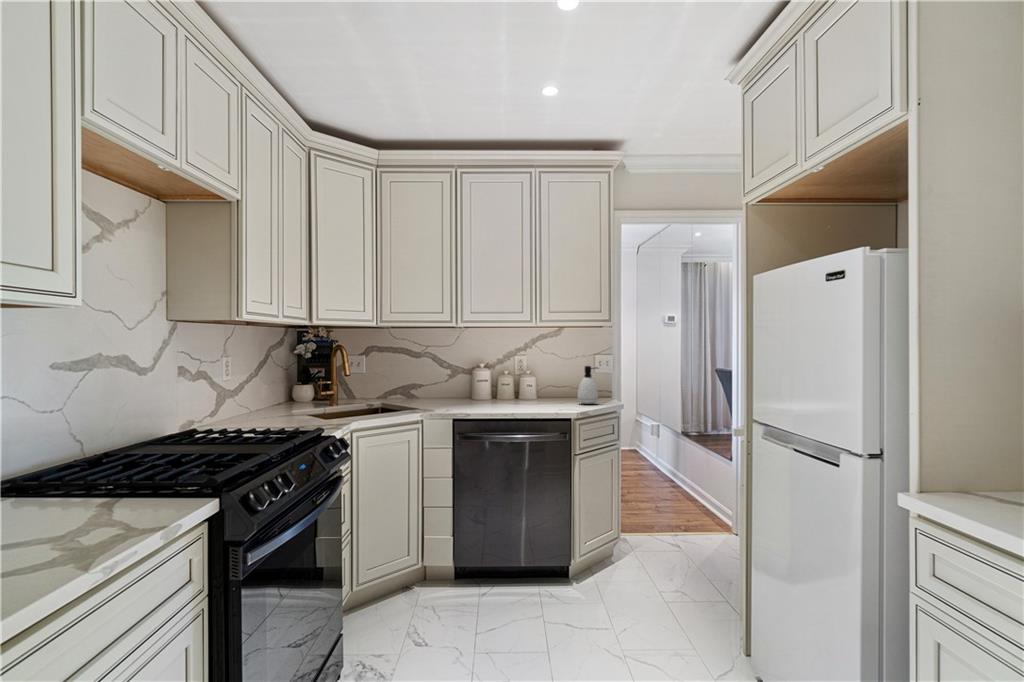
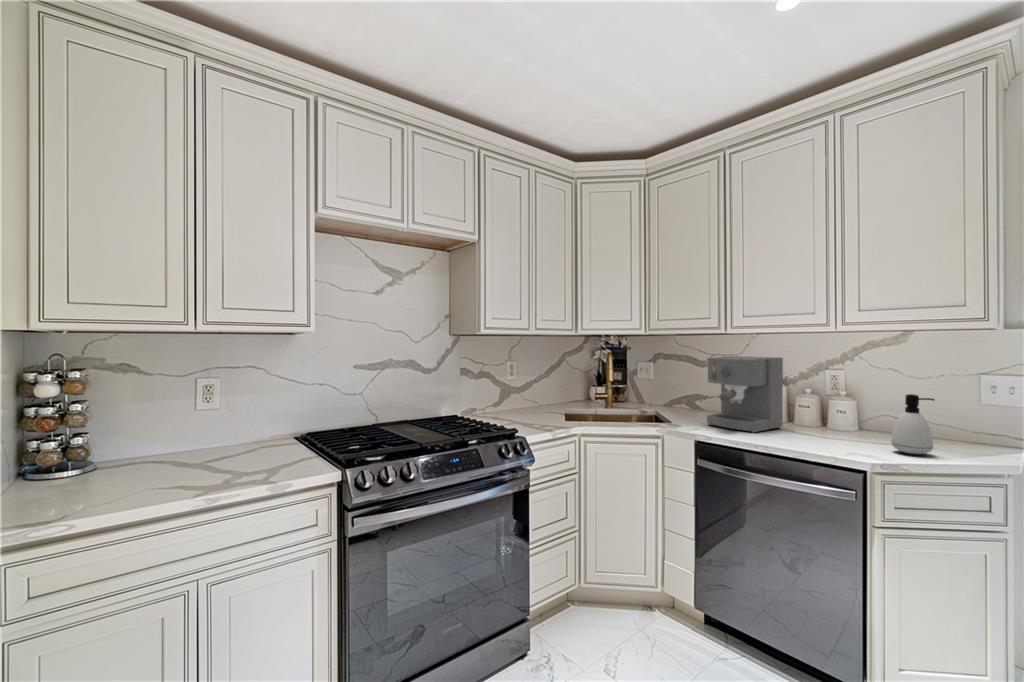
coffee maker: none [450,346,499,406] -> present [707,356,783,433]

